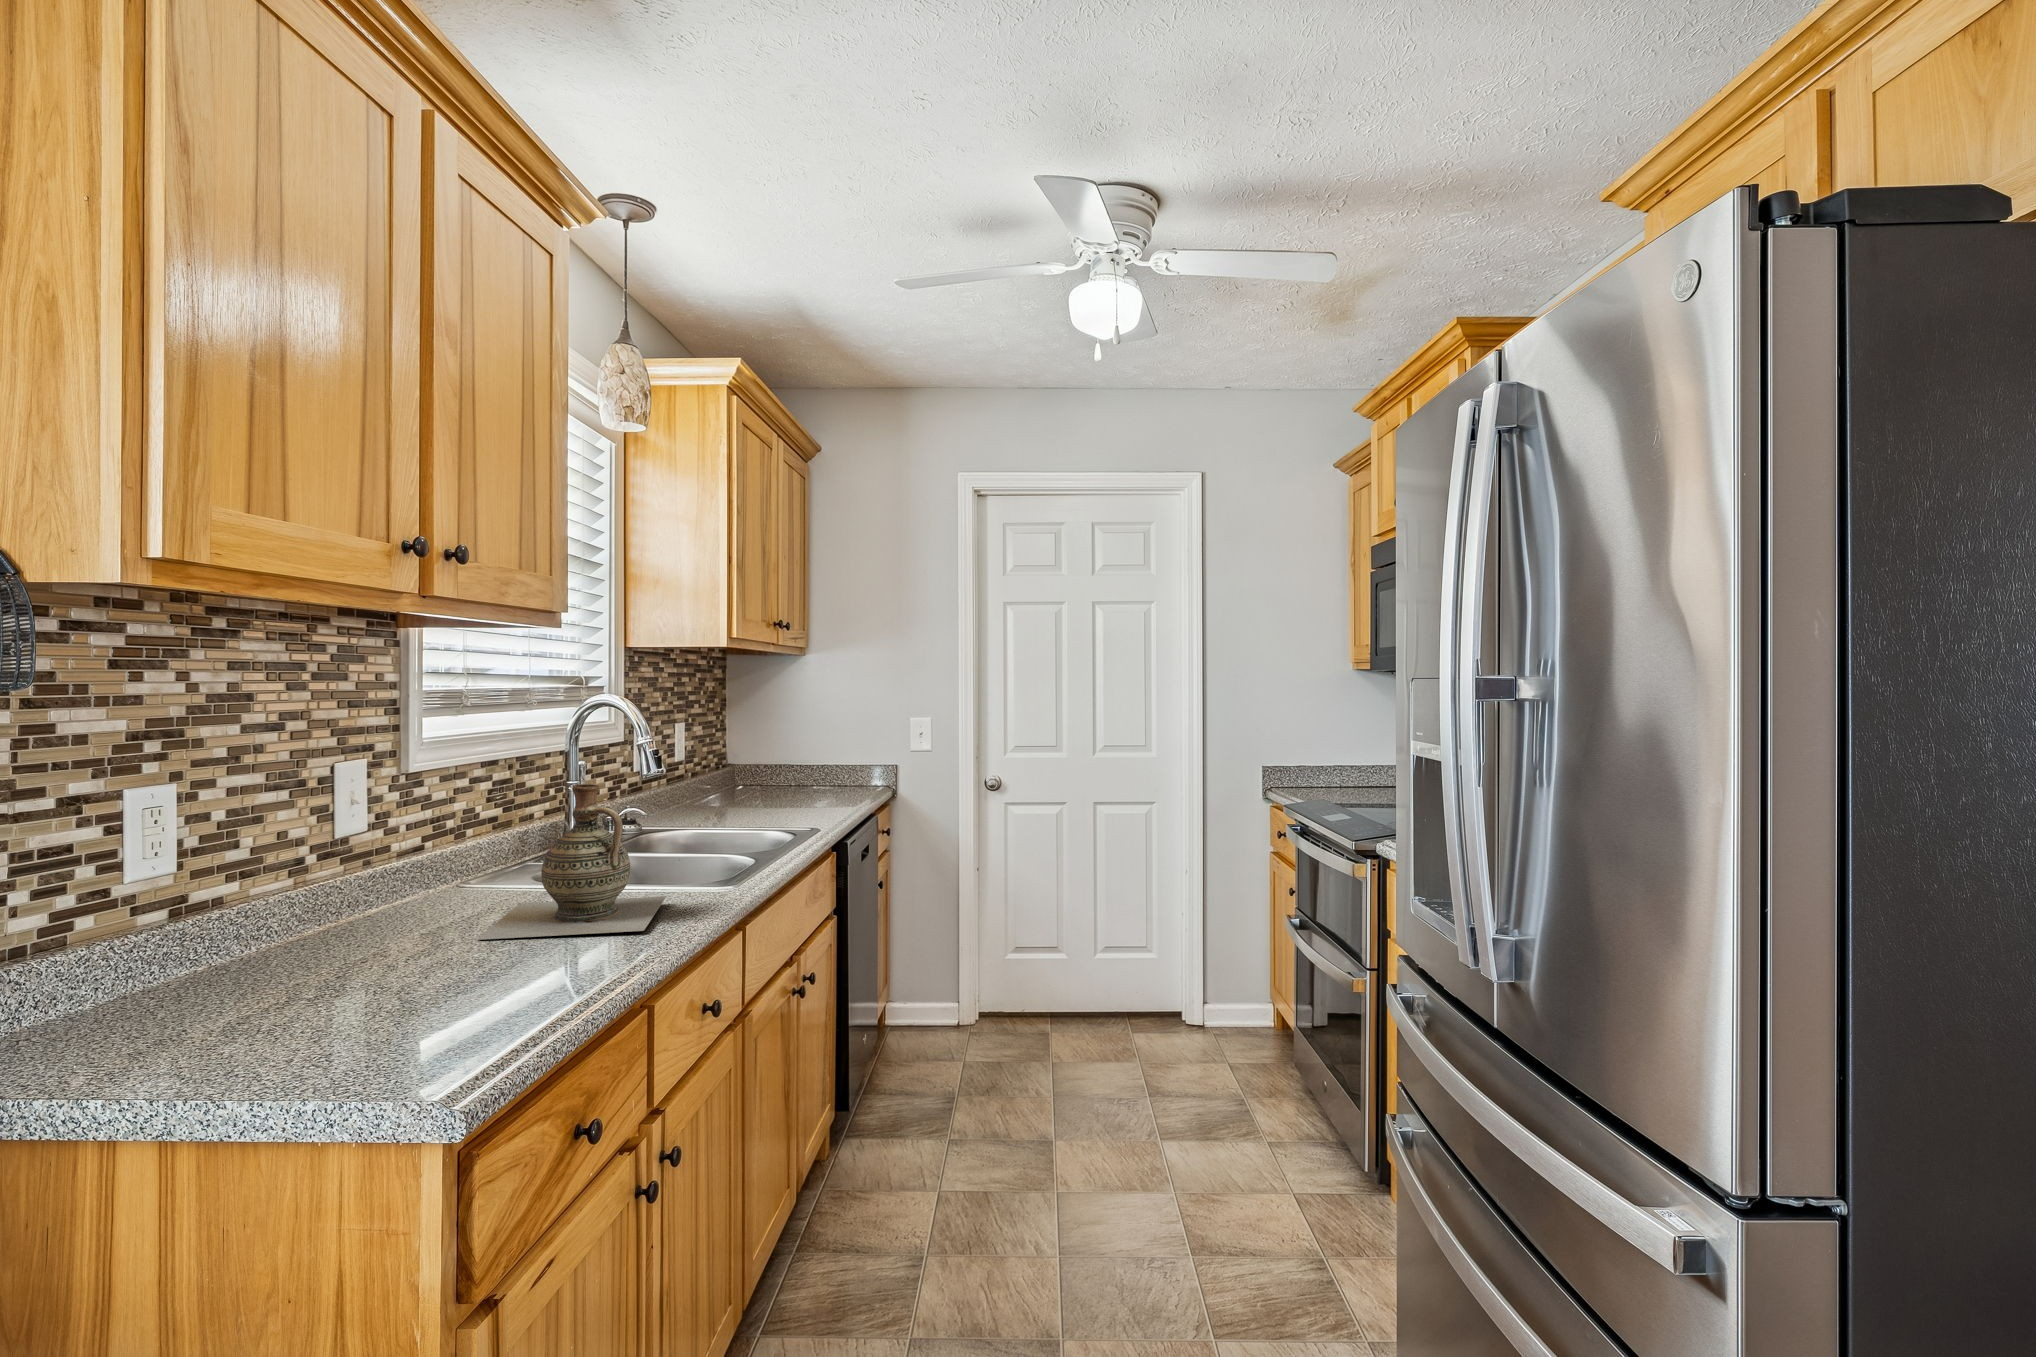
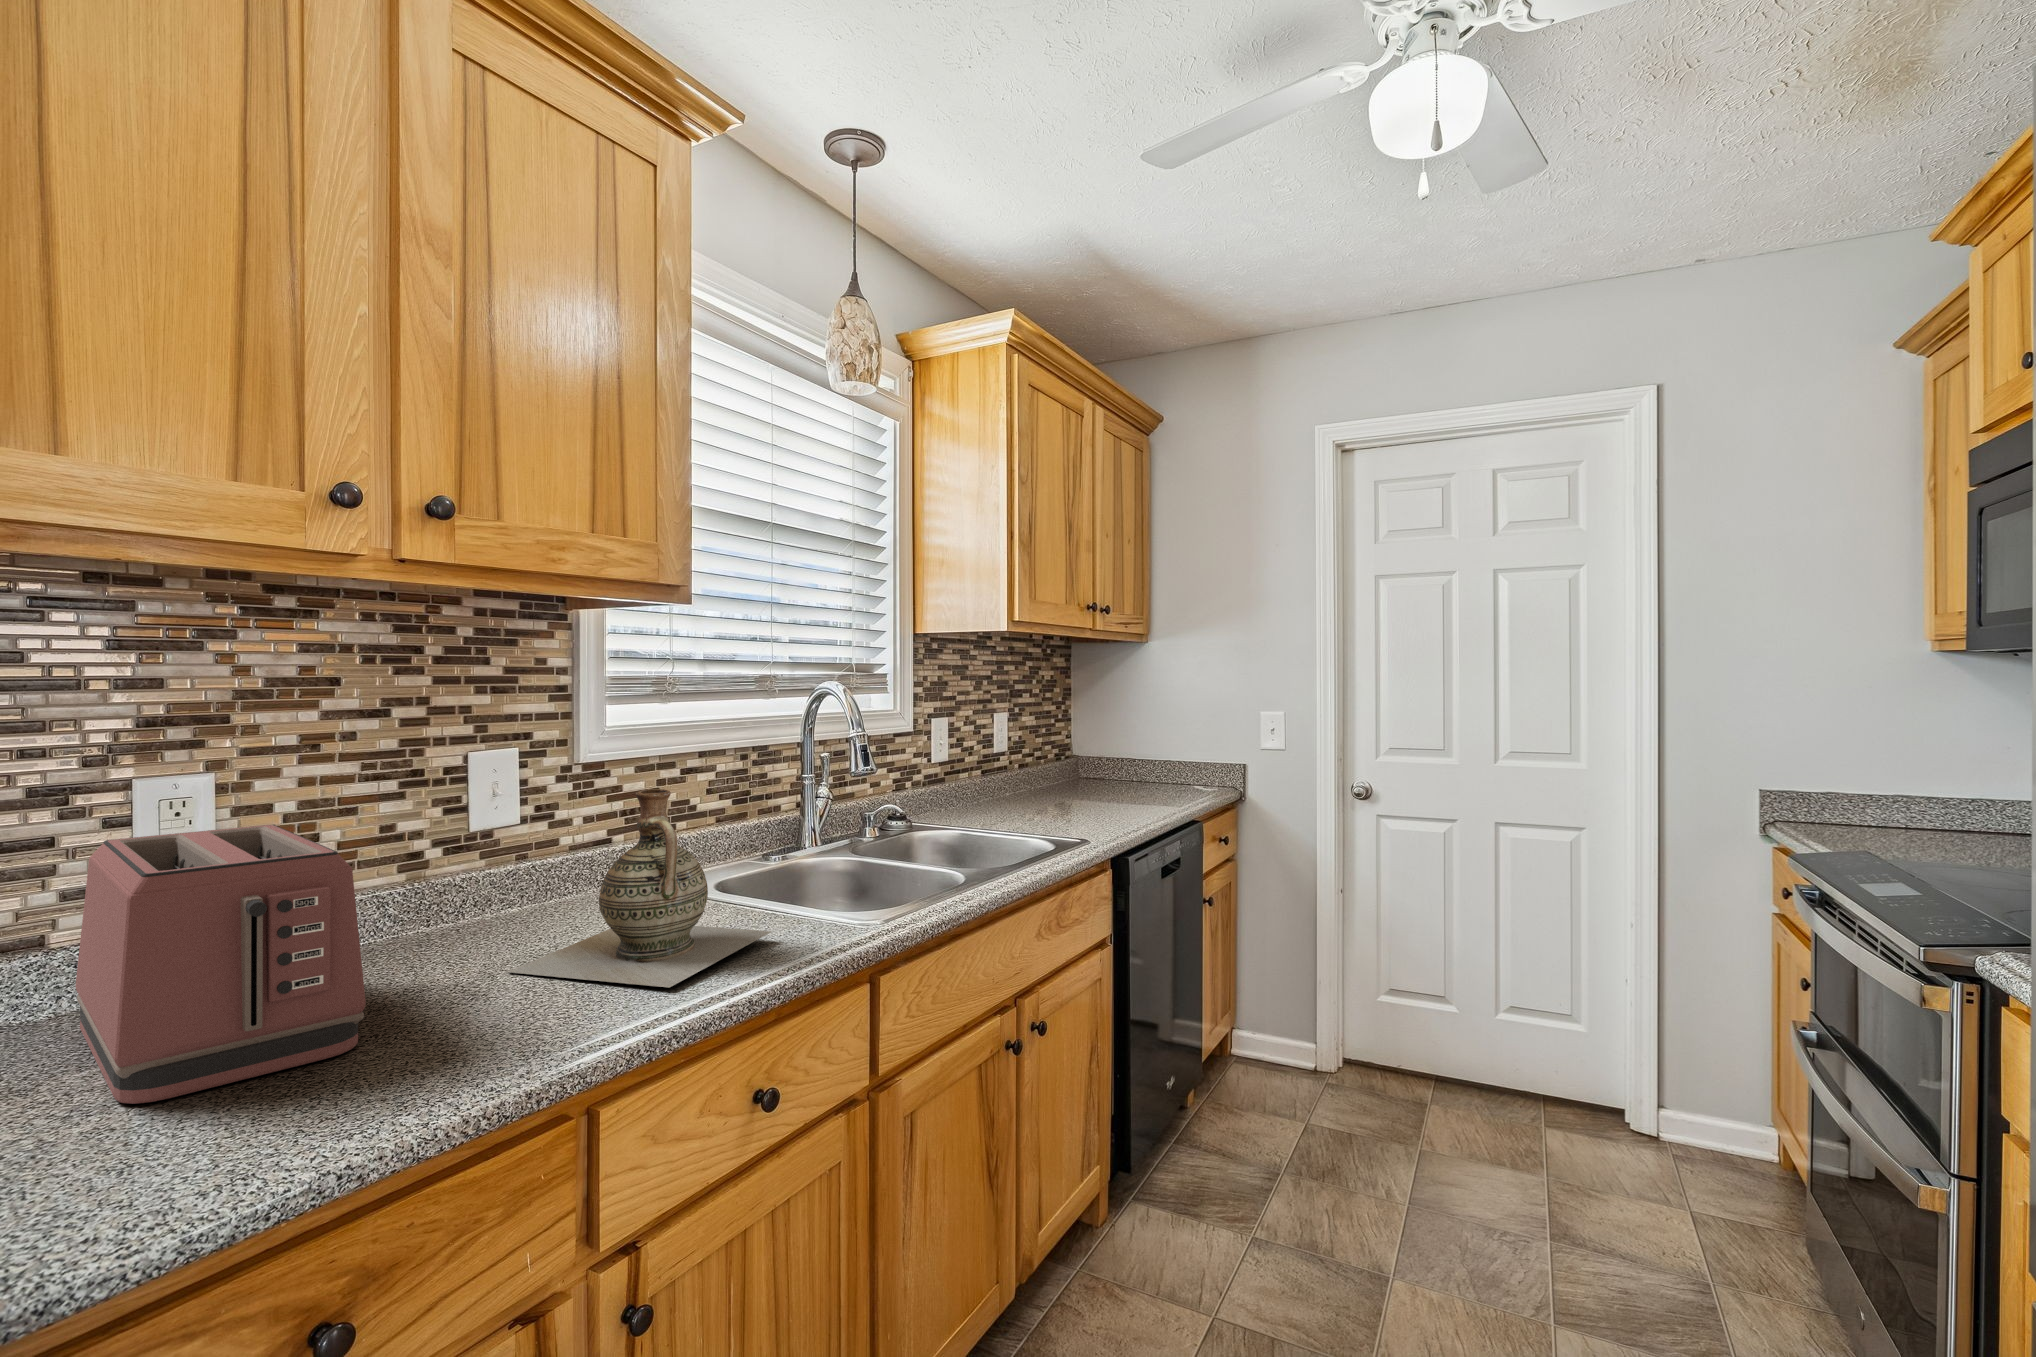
toaster: none [144,824,466,1022] -> present [75,825,366,1104]

